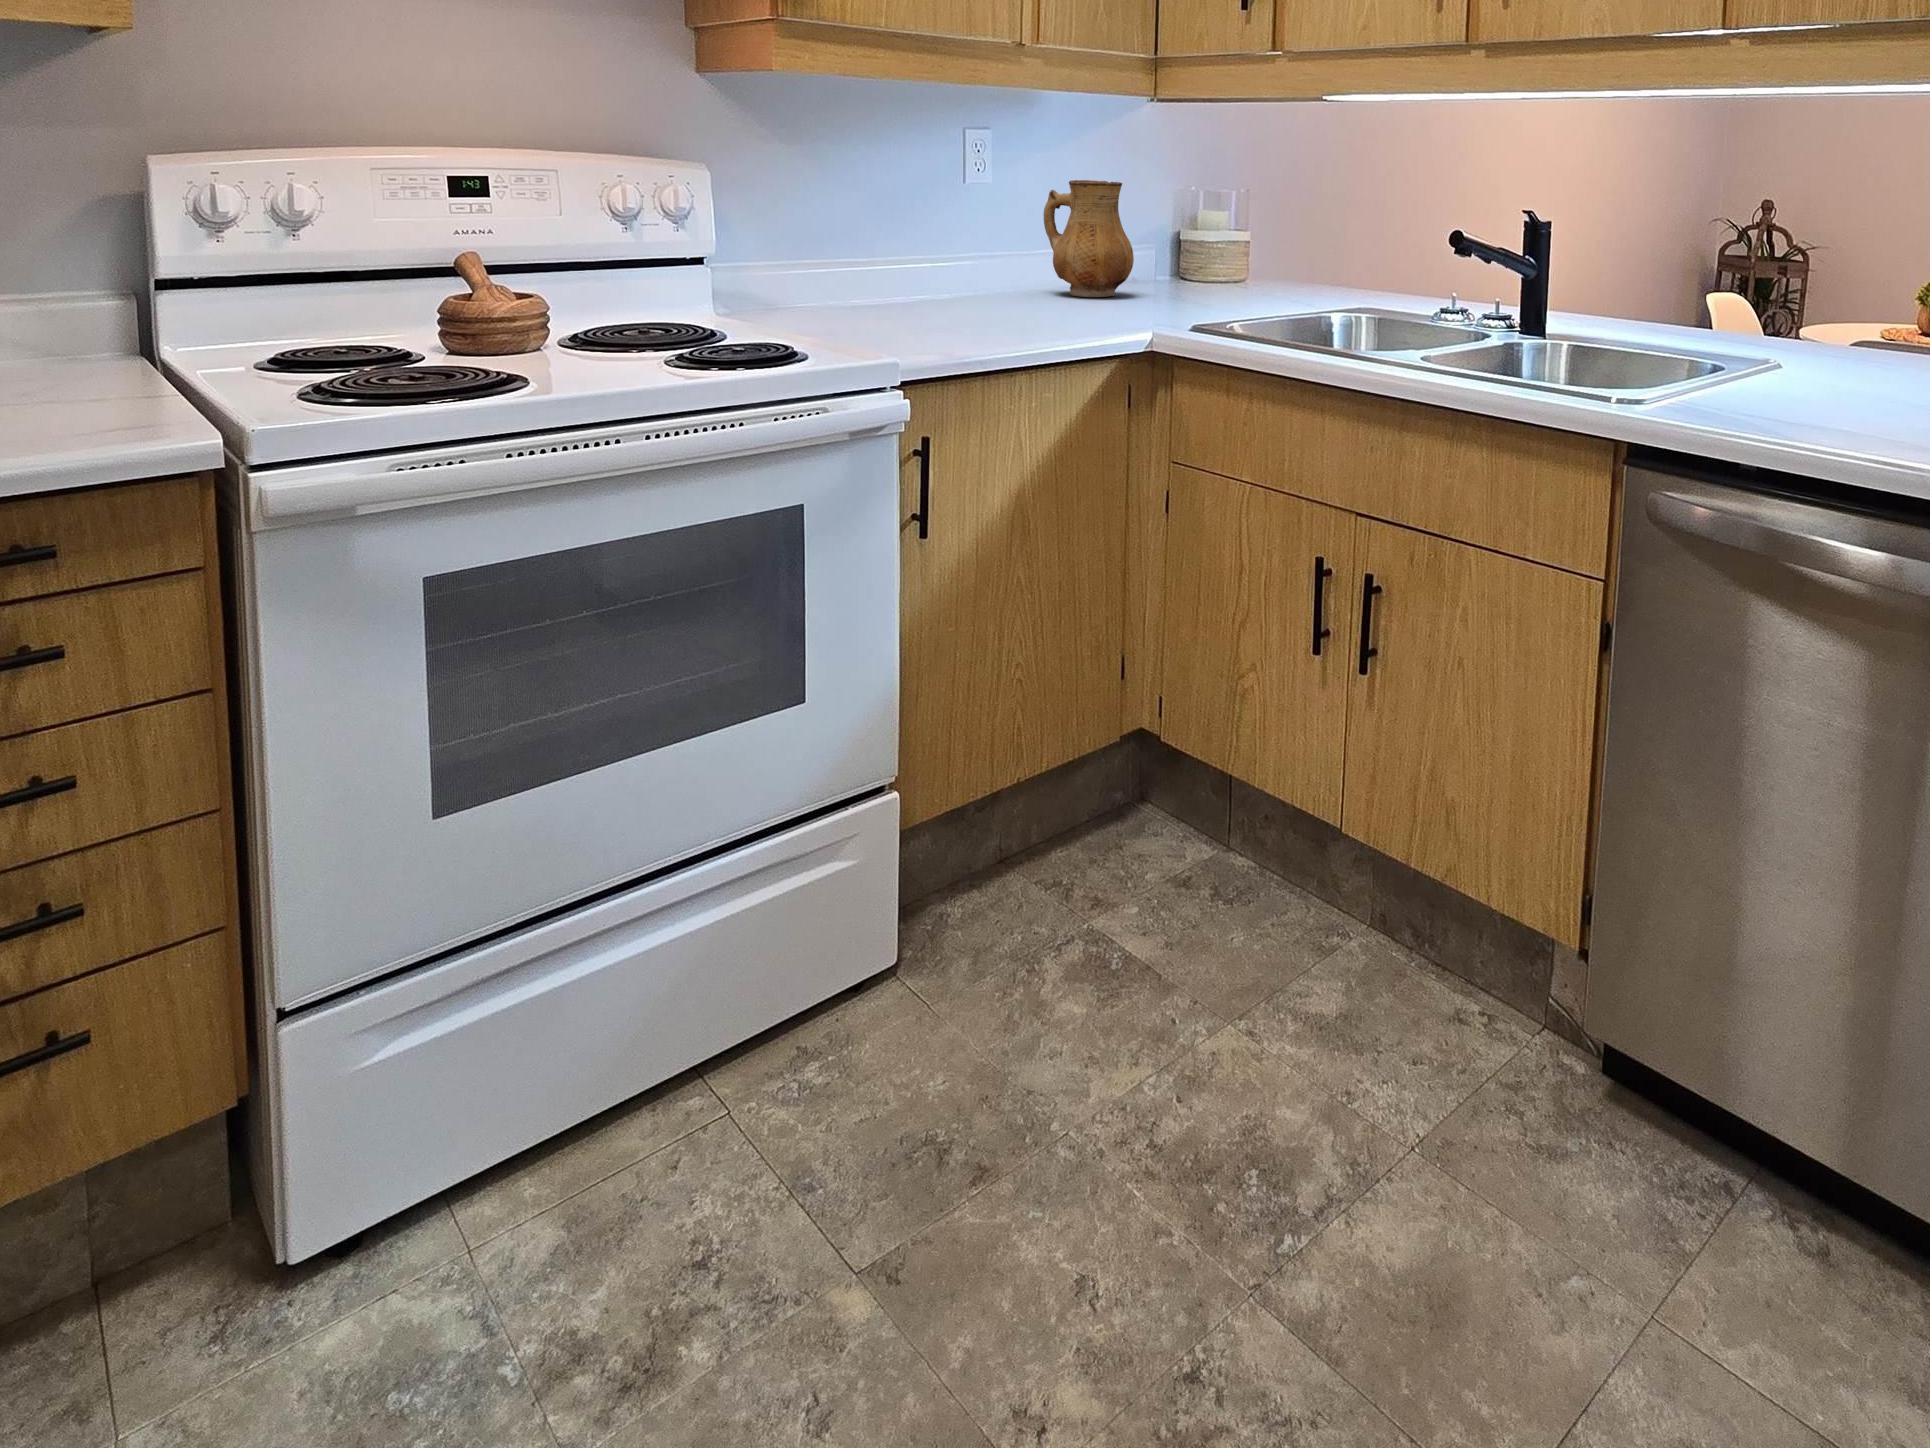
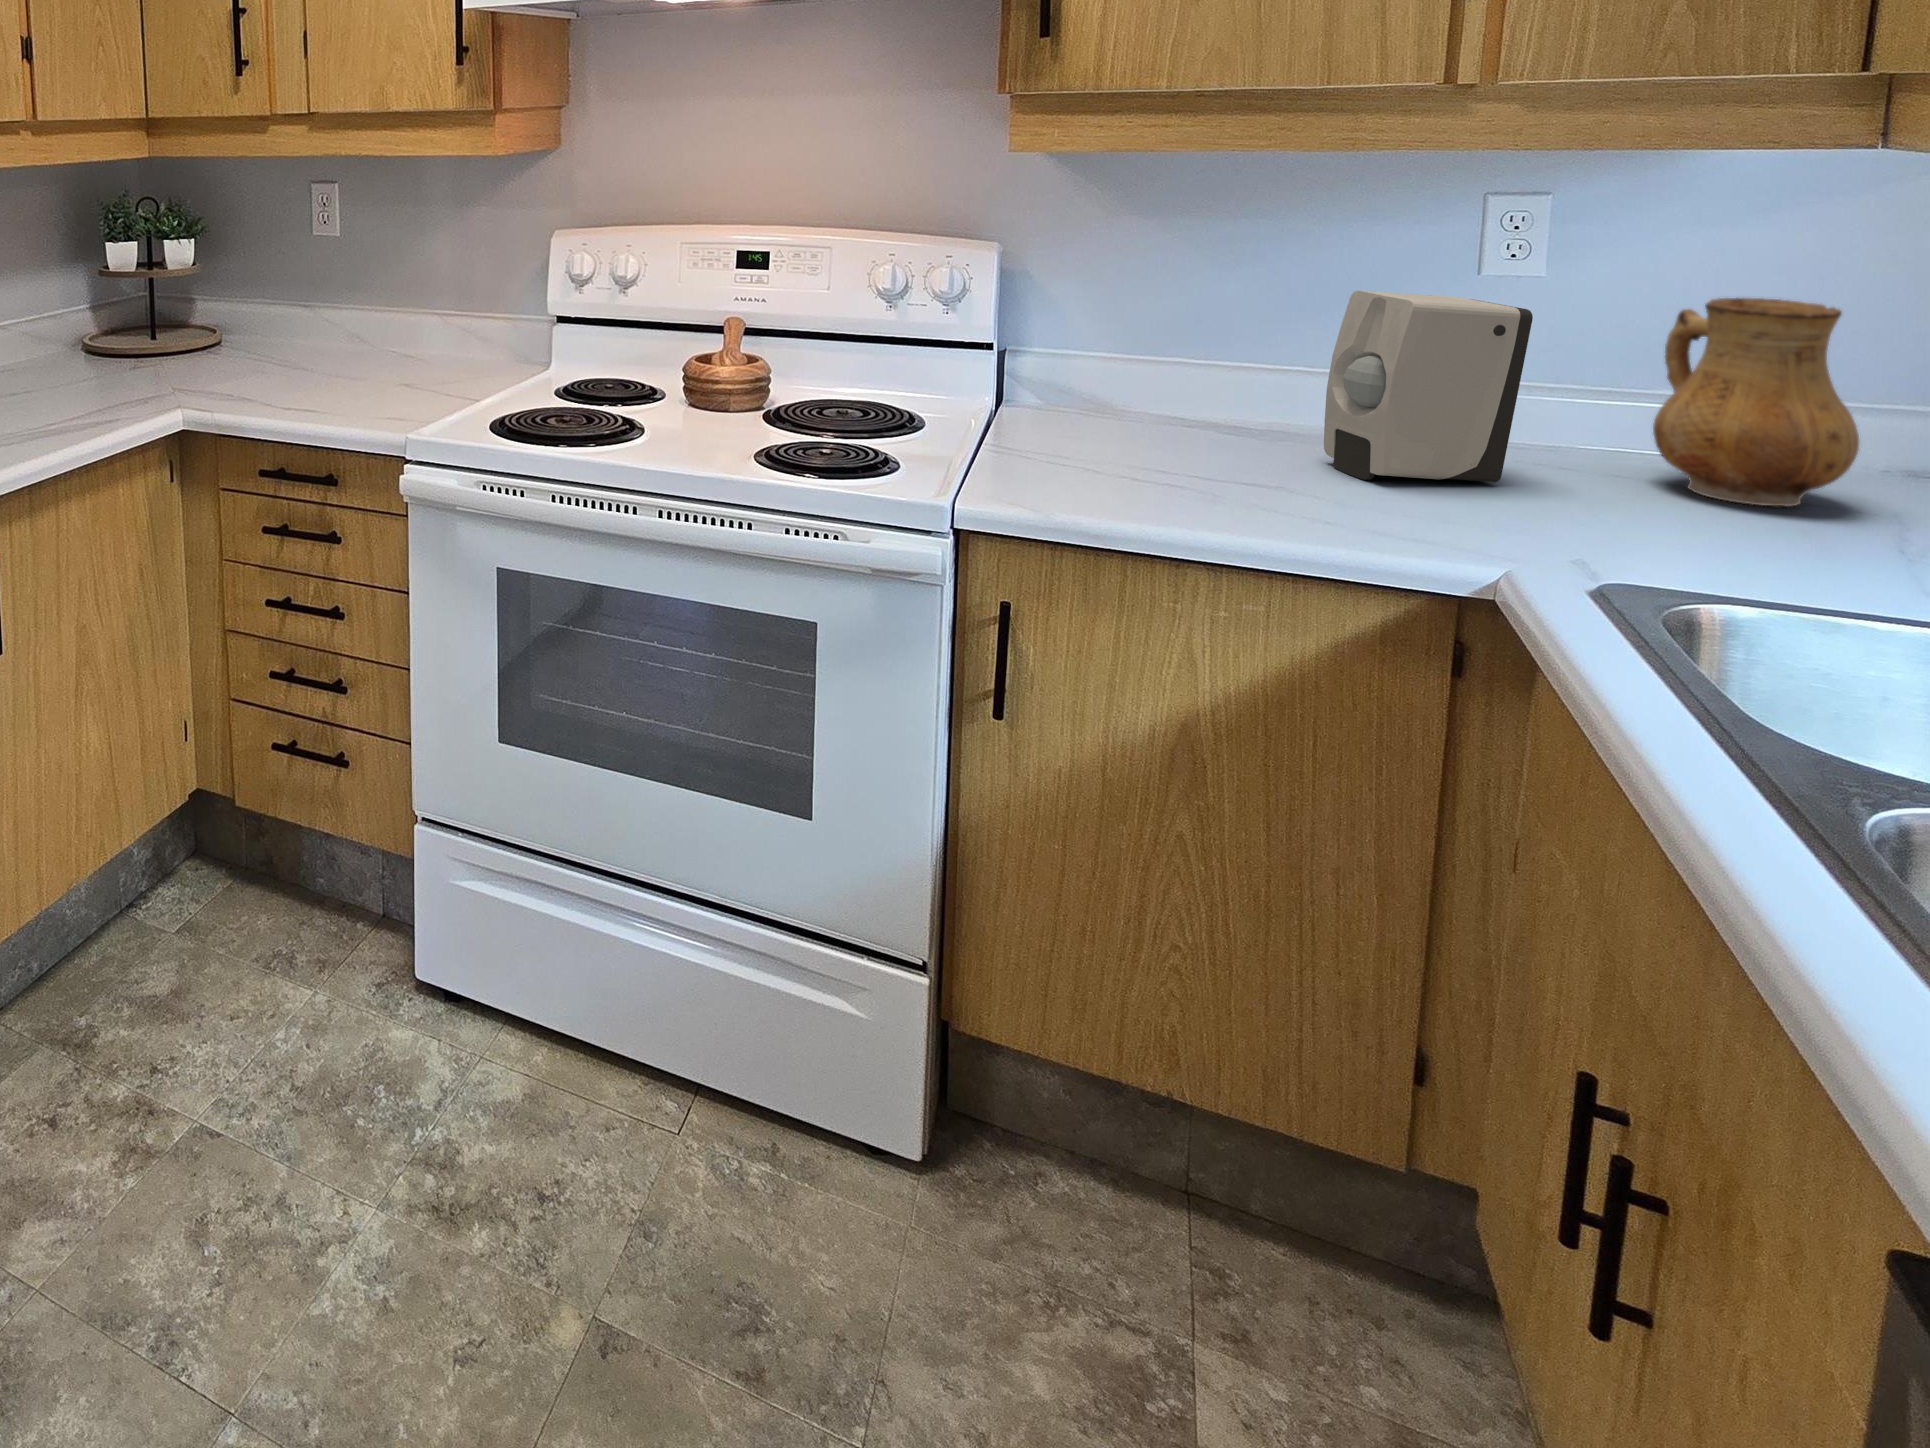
soap dispenser: none [941,181,1032,312] -> present [1324,291,1533,482]

